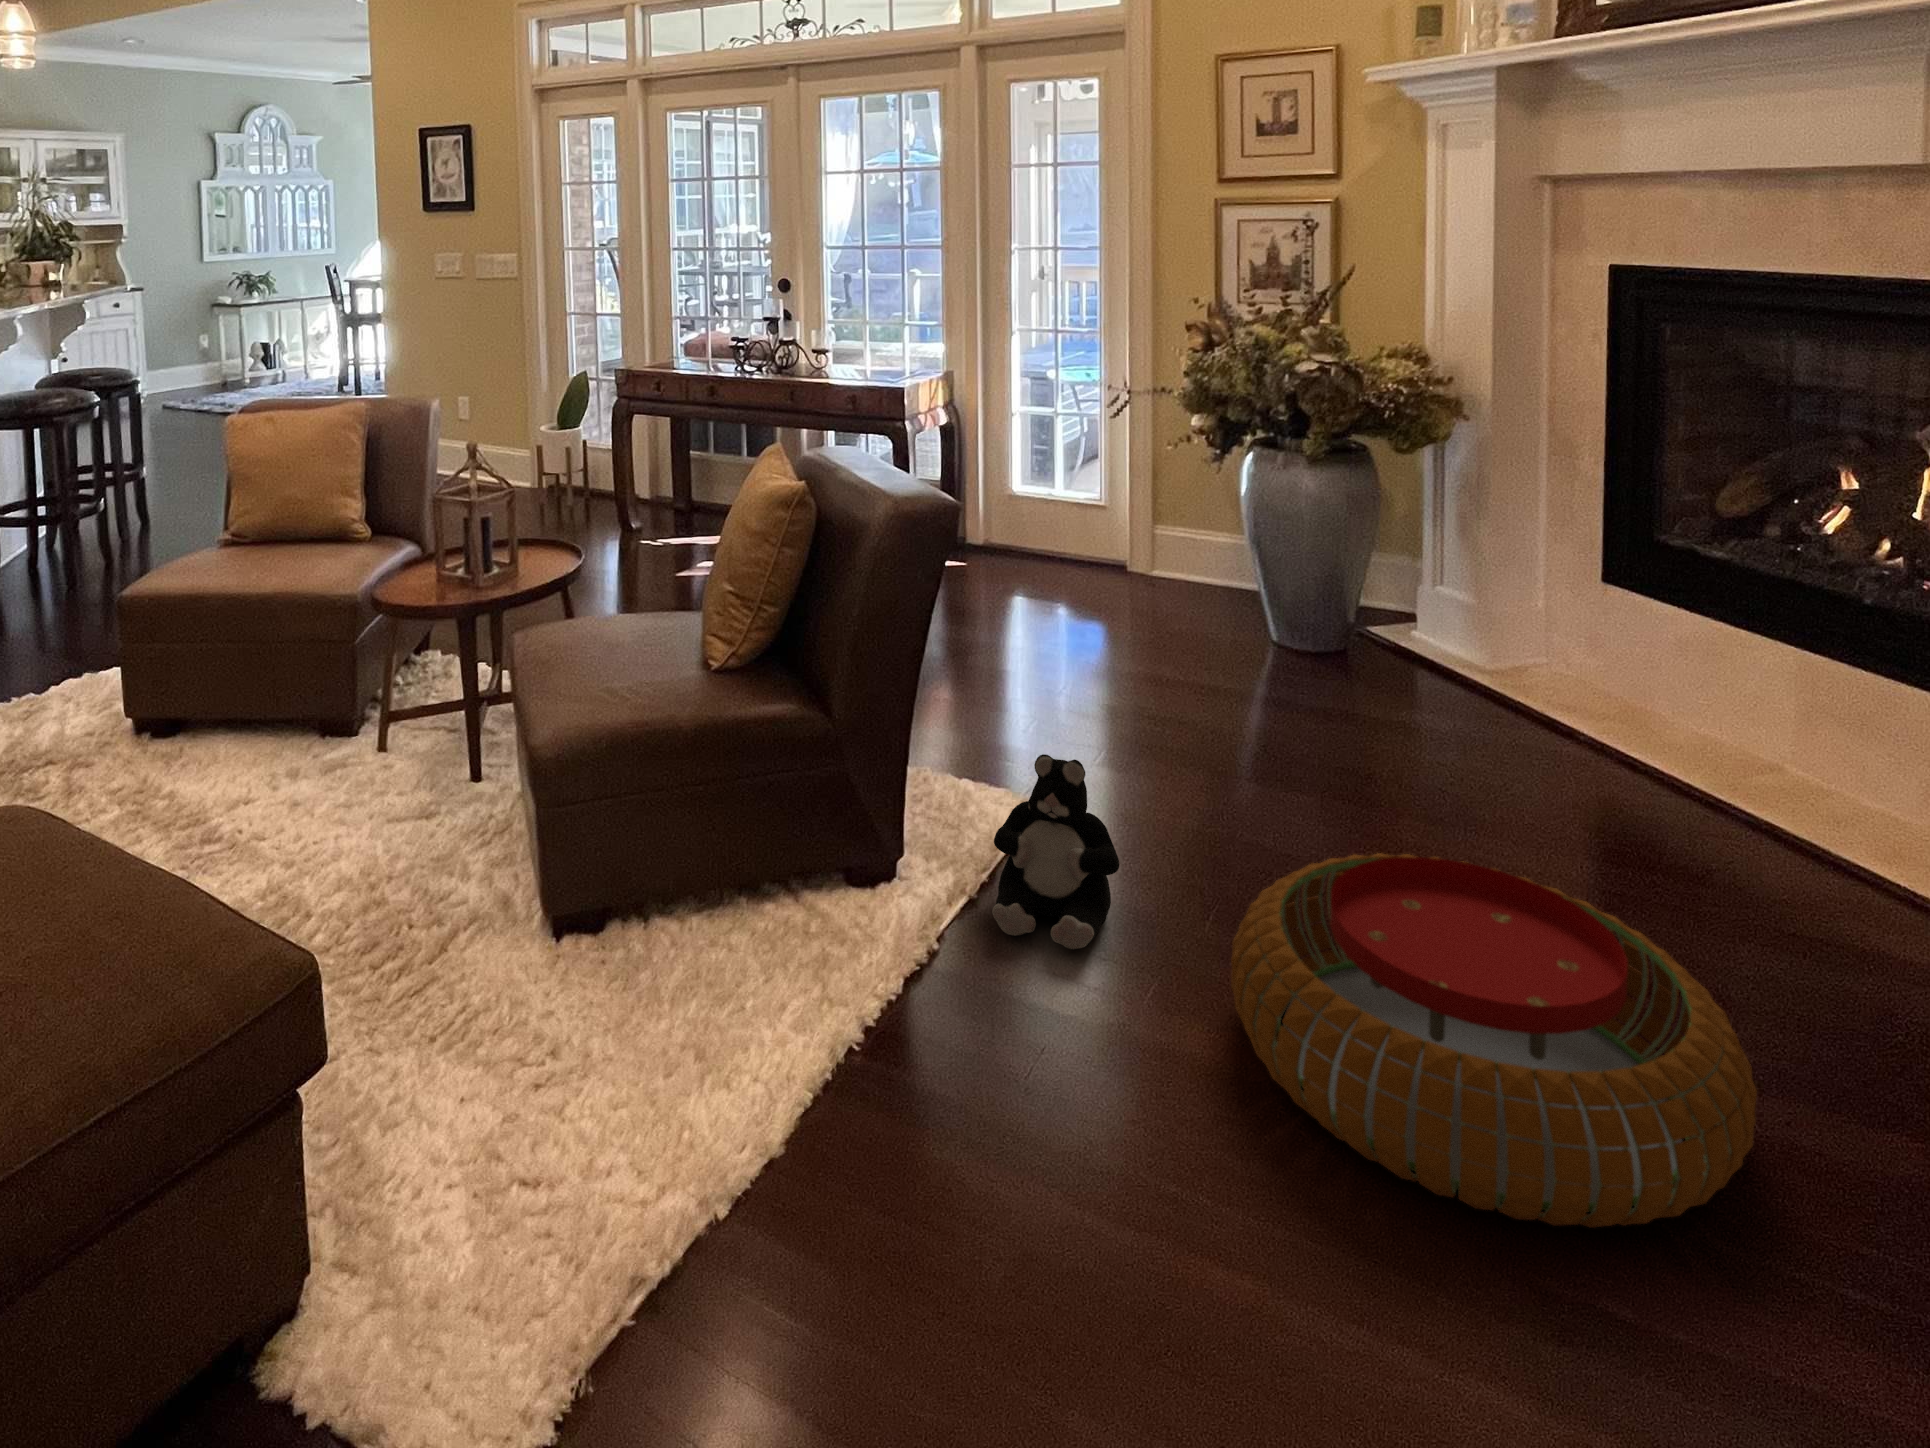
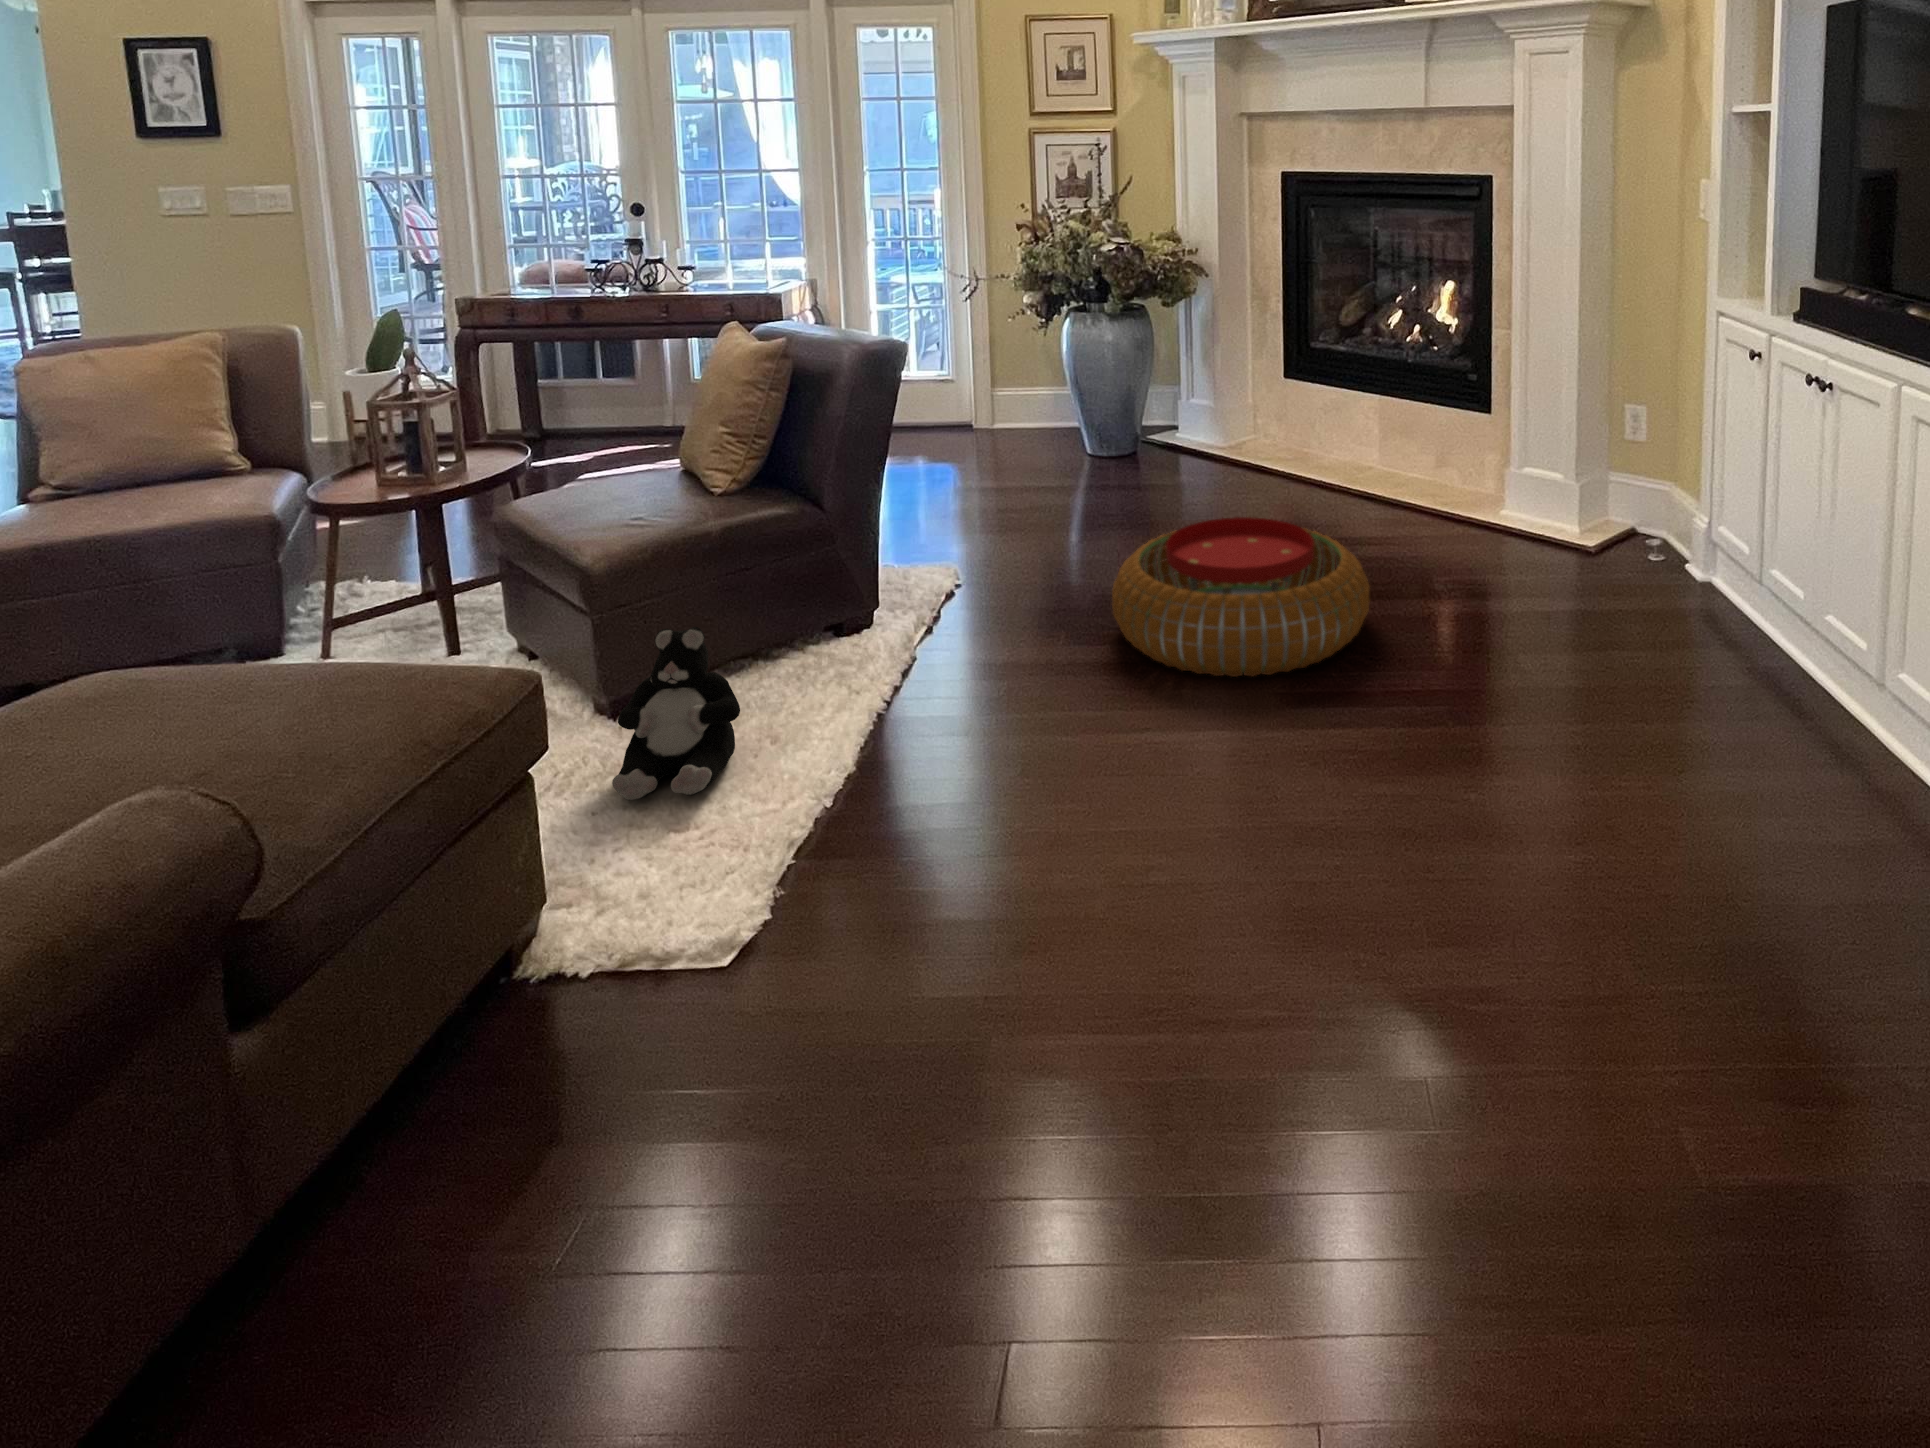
plush toy: present [992,754,1120,950] -> present [612,627,740,800]

